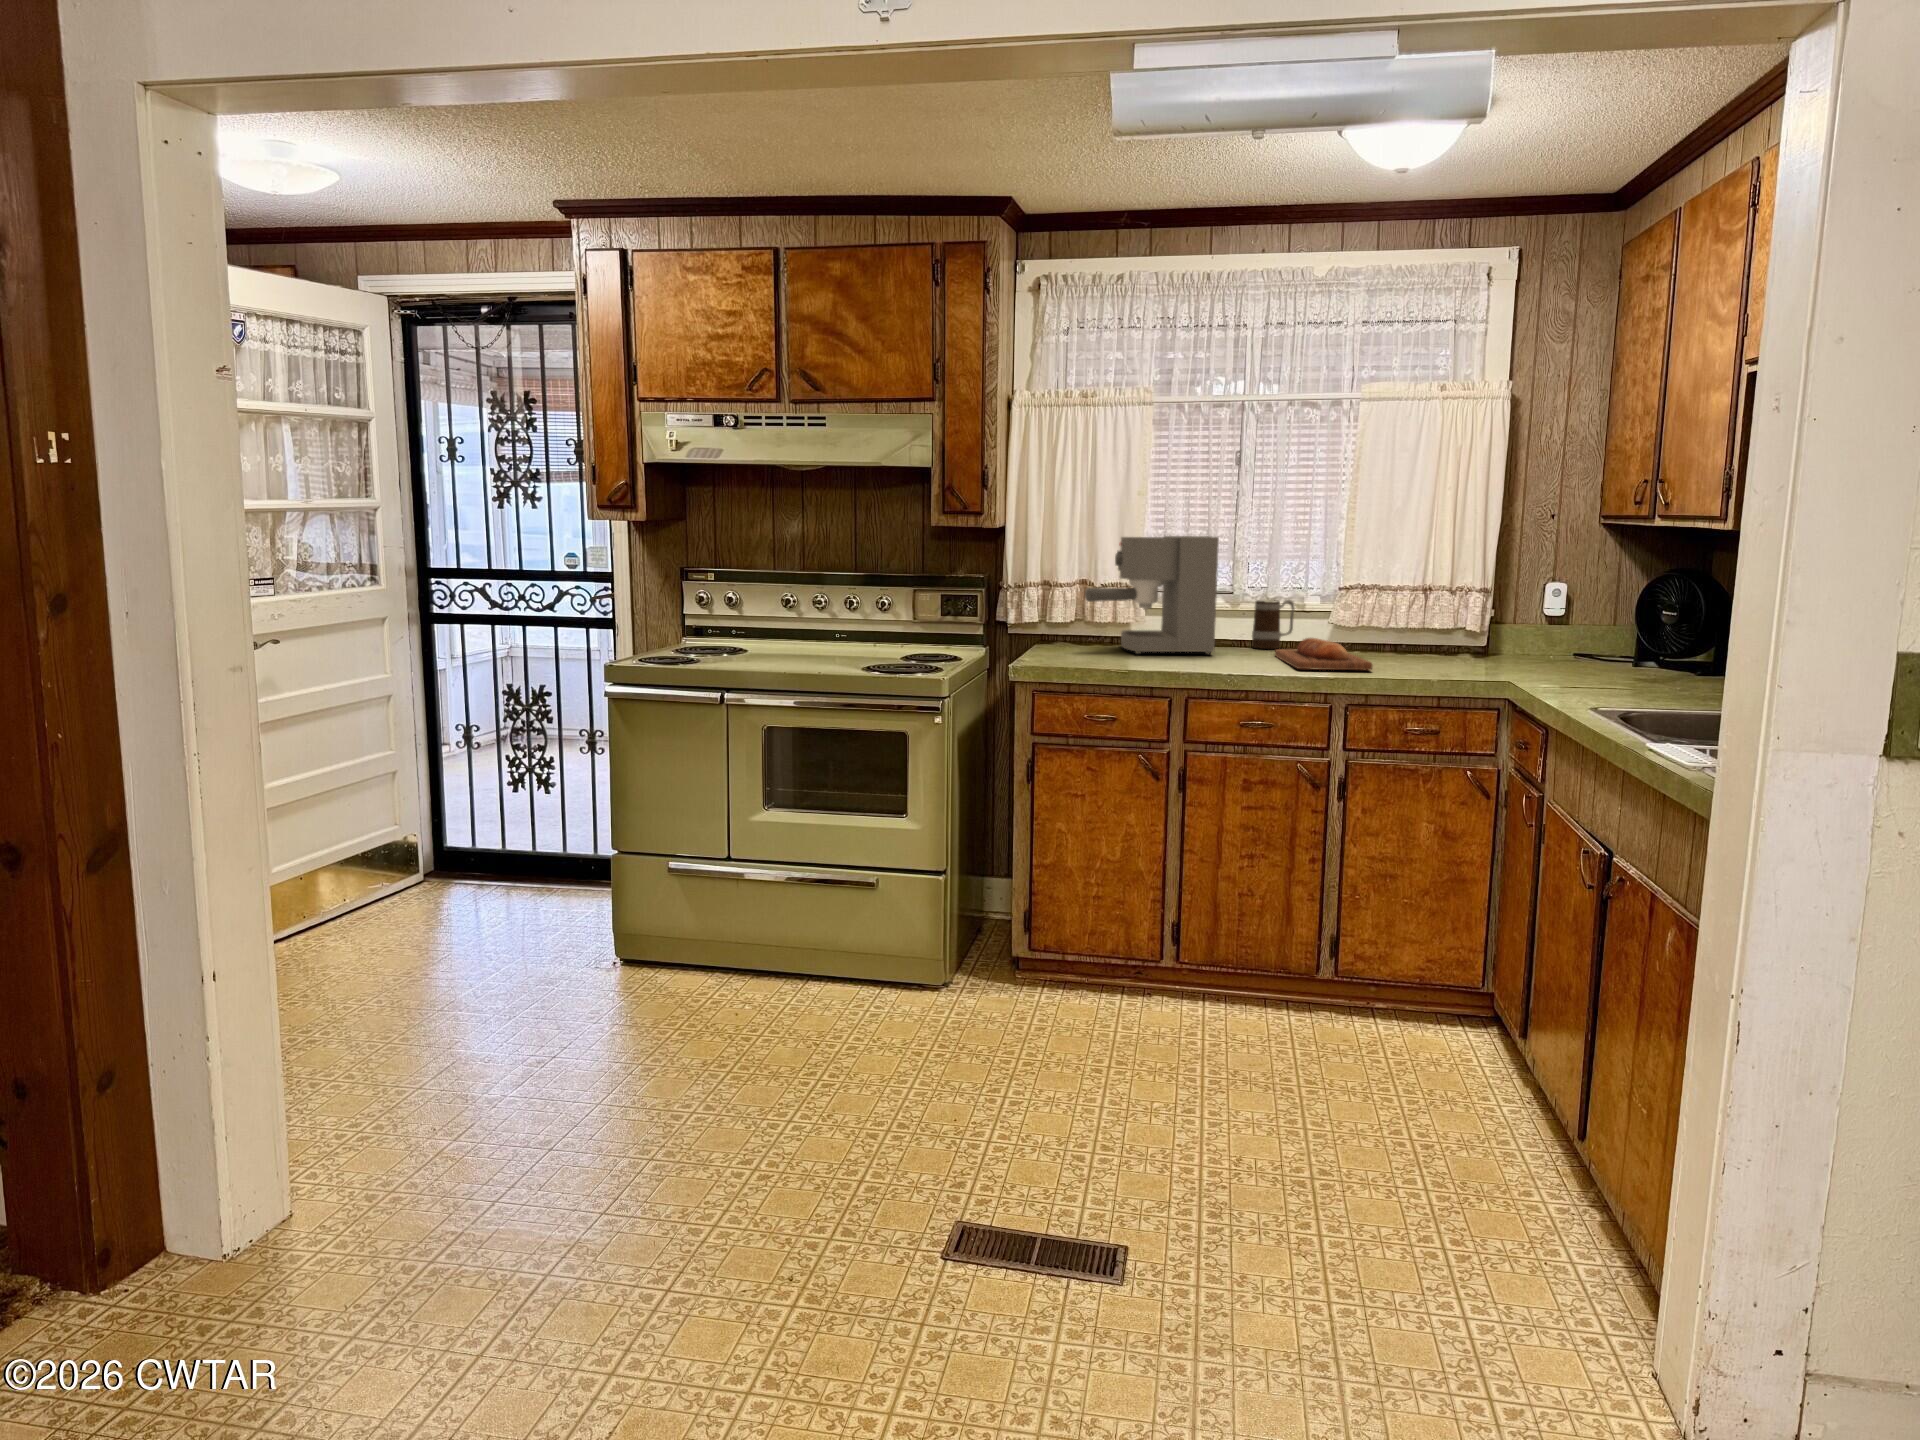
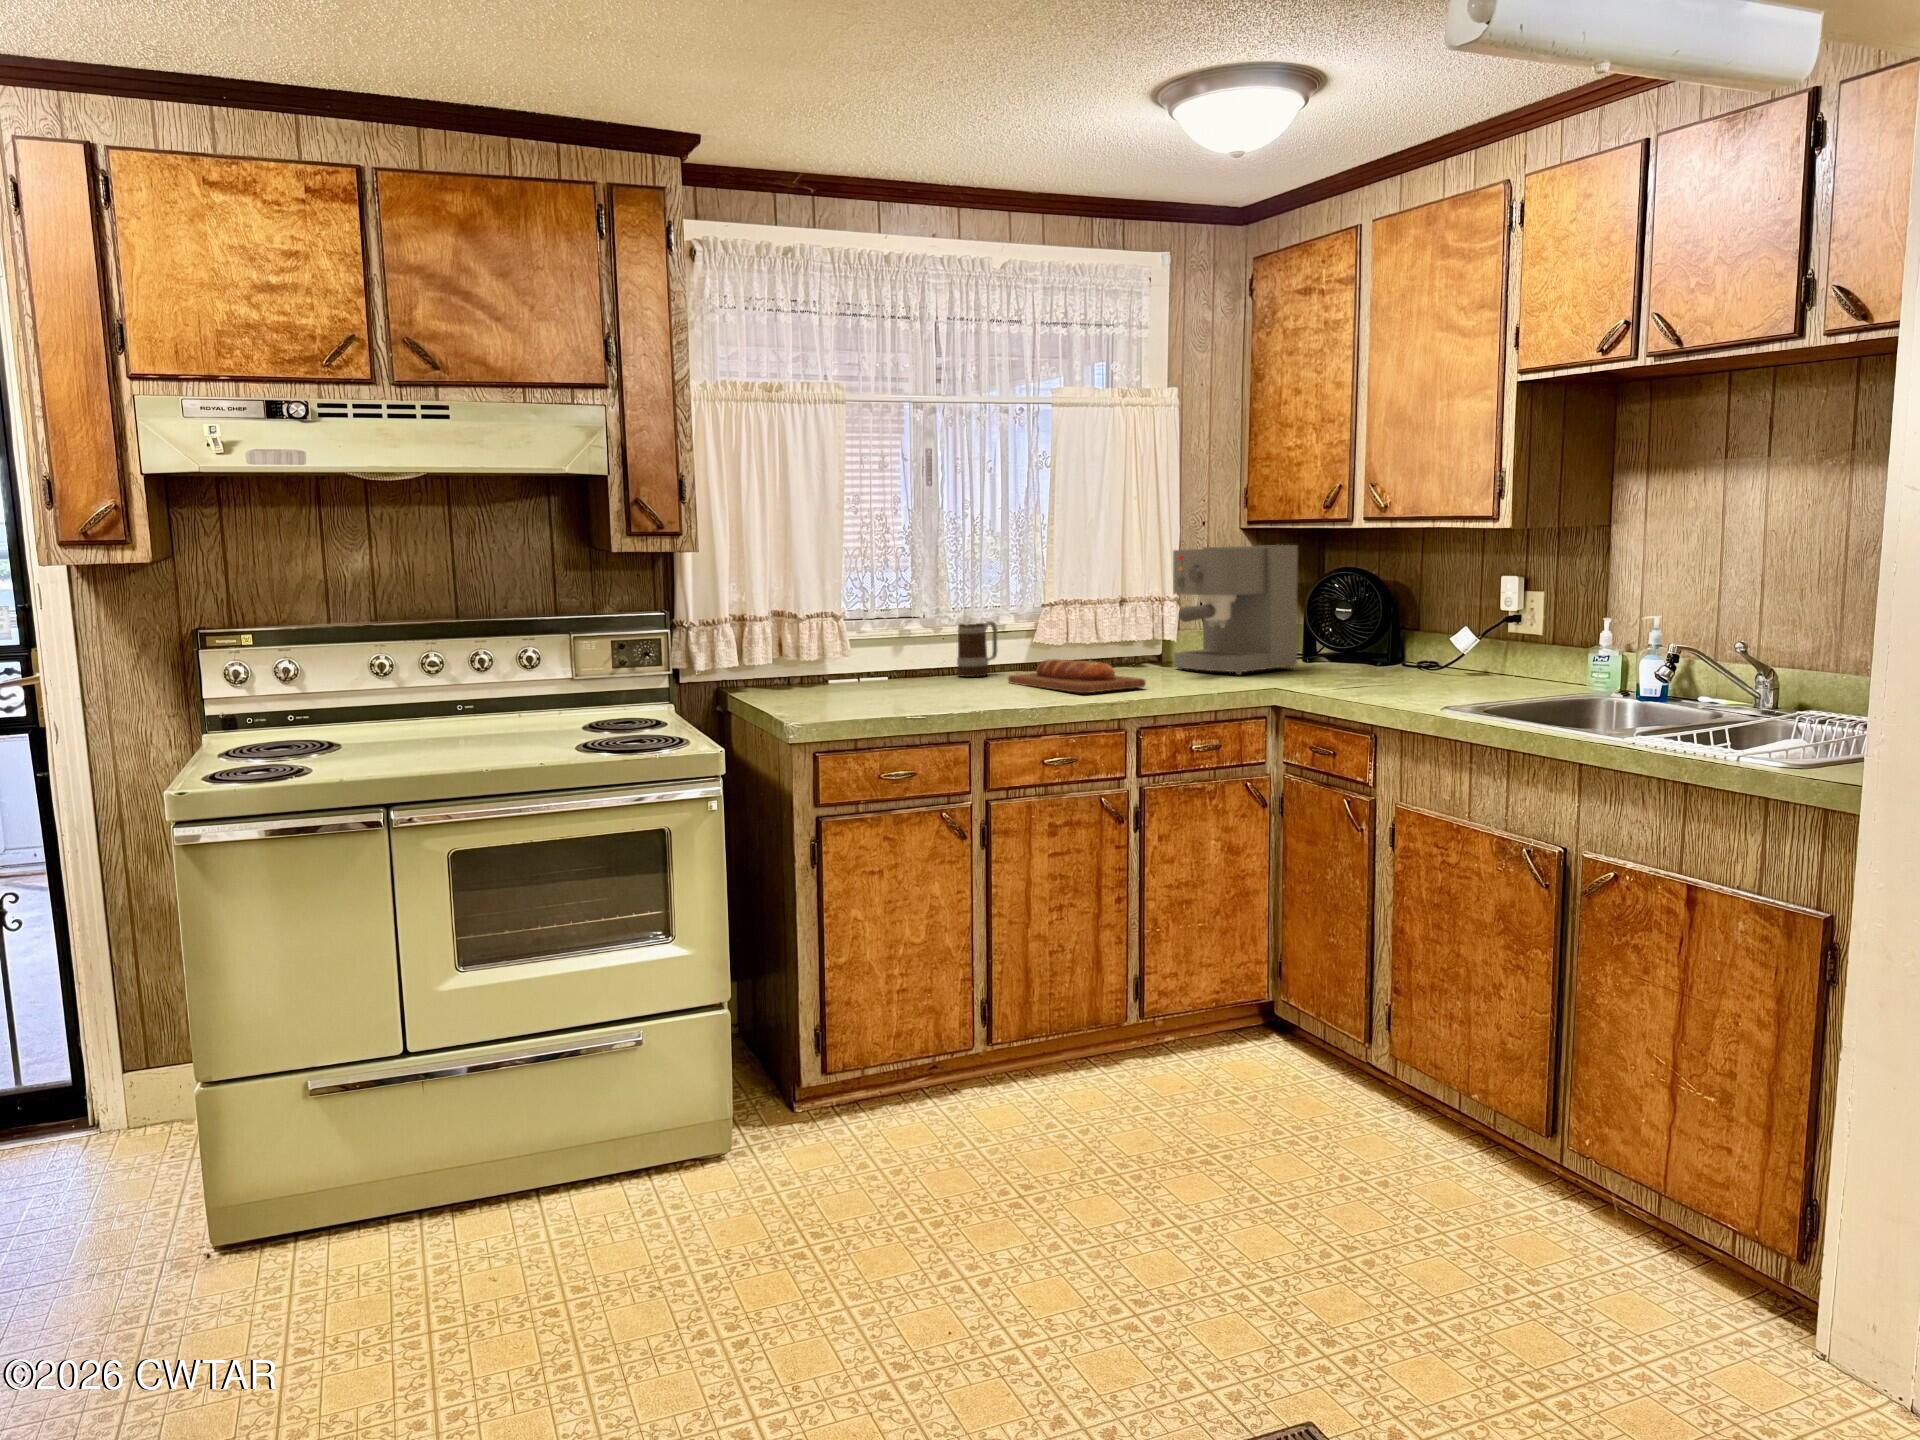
coffee maker: present [1085,536,1219,654] -> present [1173,545,1298,675]

